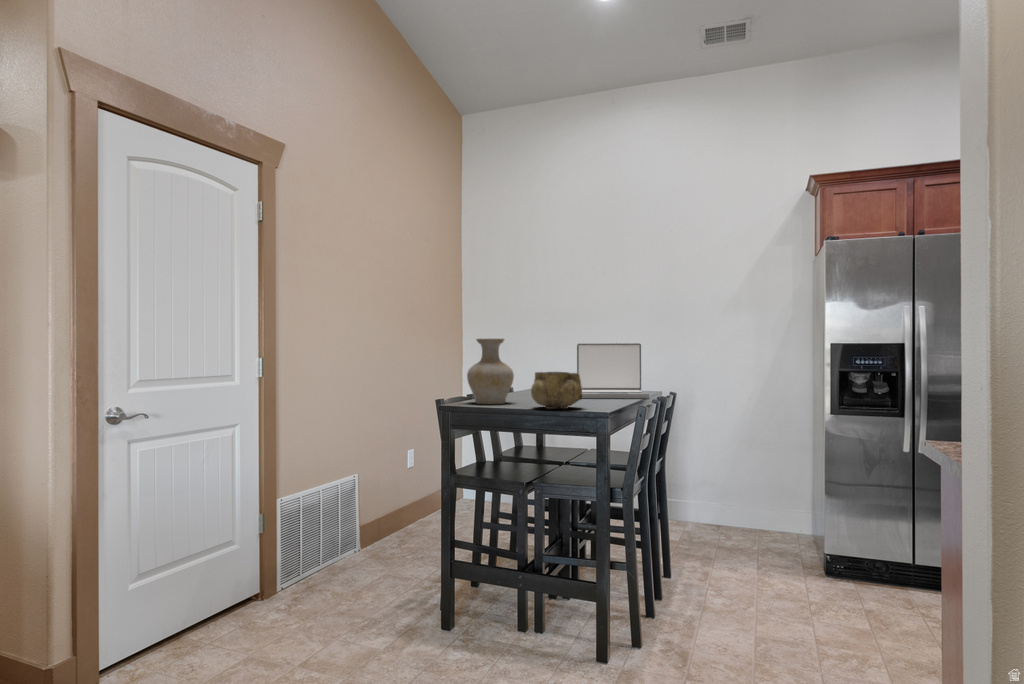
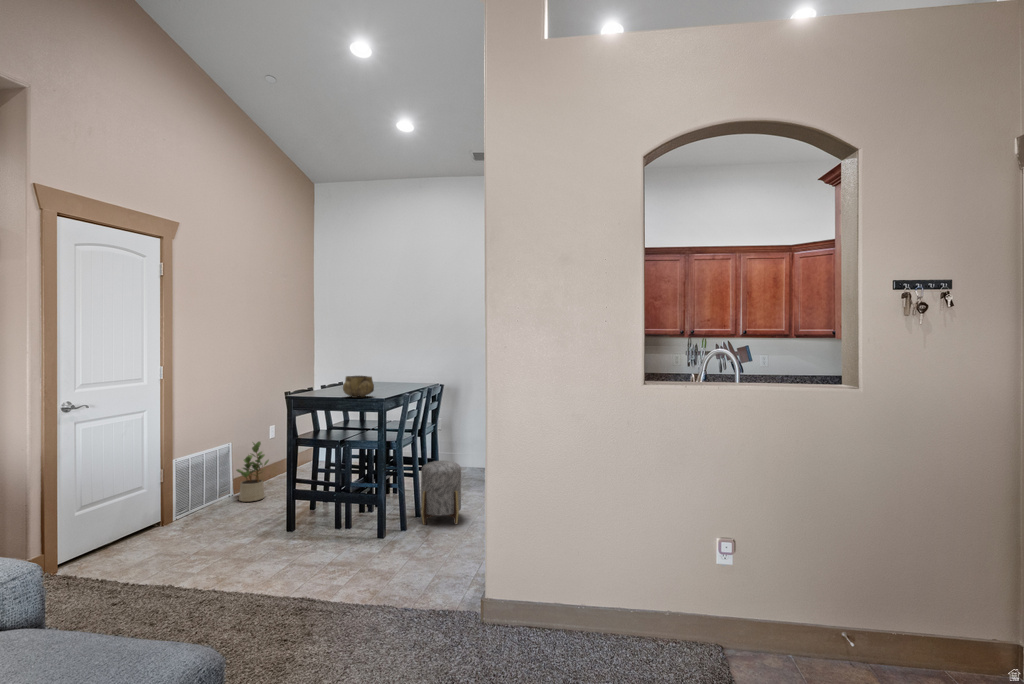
vase: present [467,339,514,404] -> none [306,355,336,395]
laptop: present [577,343,649,399] -> none [382,355,425,390]
potted plant: none [363,473,408,563] -> present [237,442,269,502]
stool: none [658,522,733,643] -> present [421,461,461,525]

